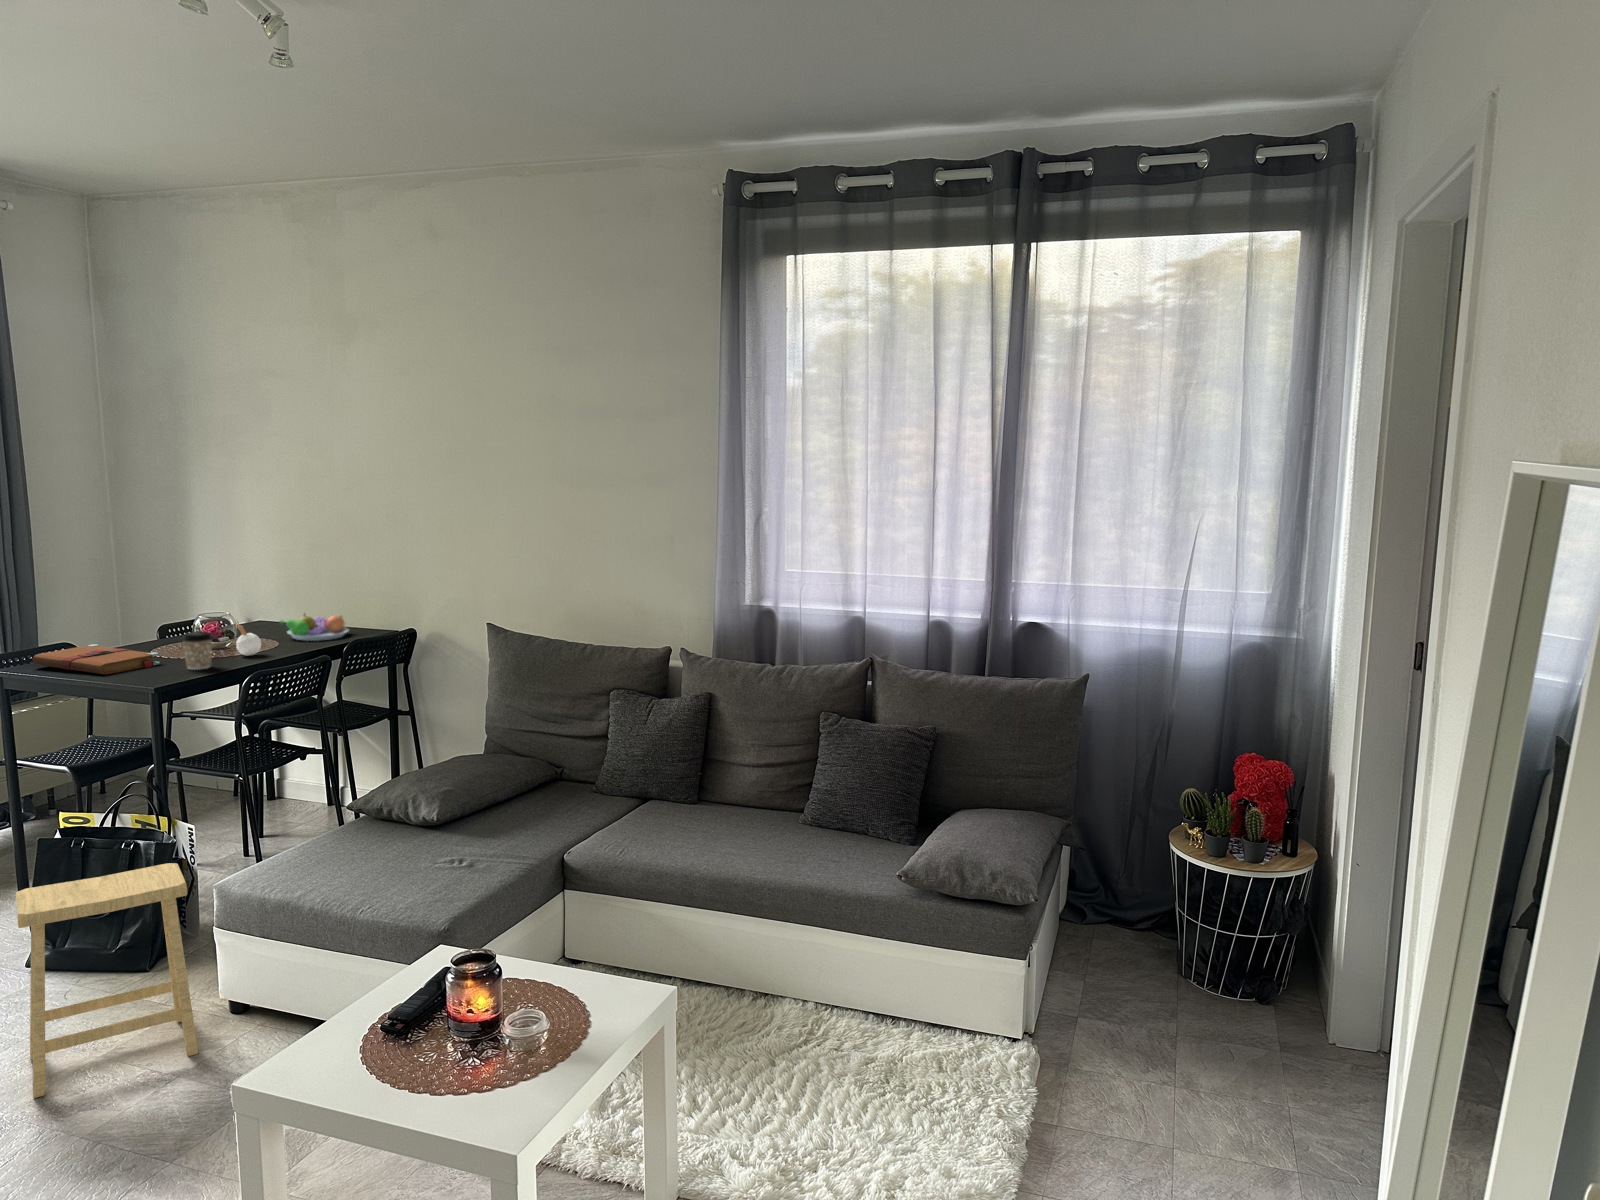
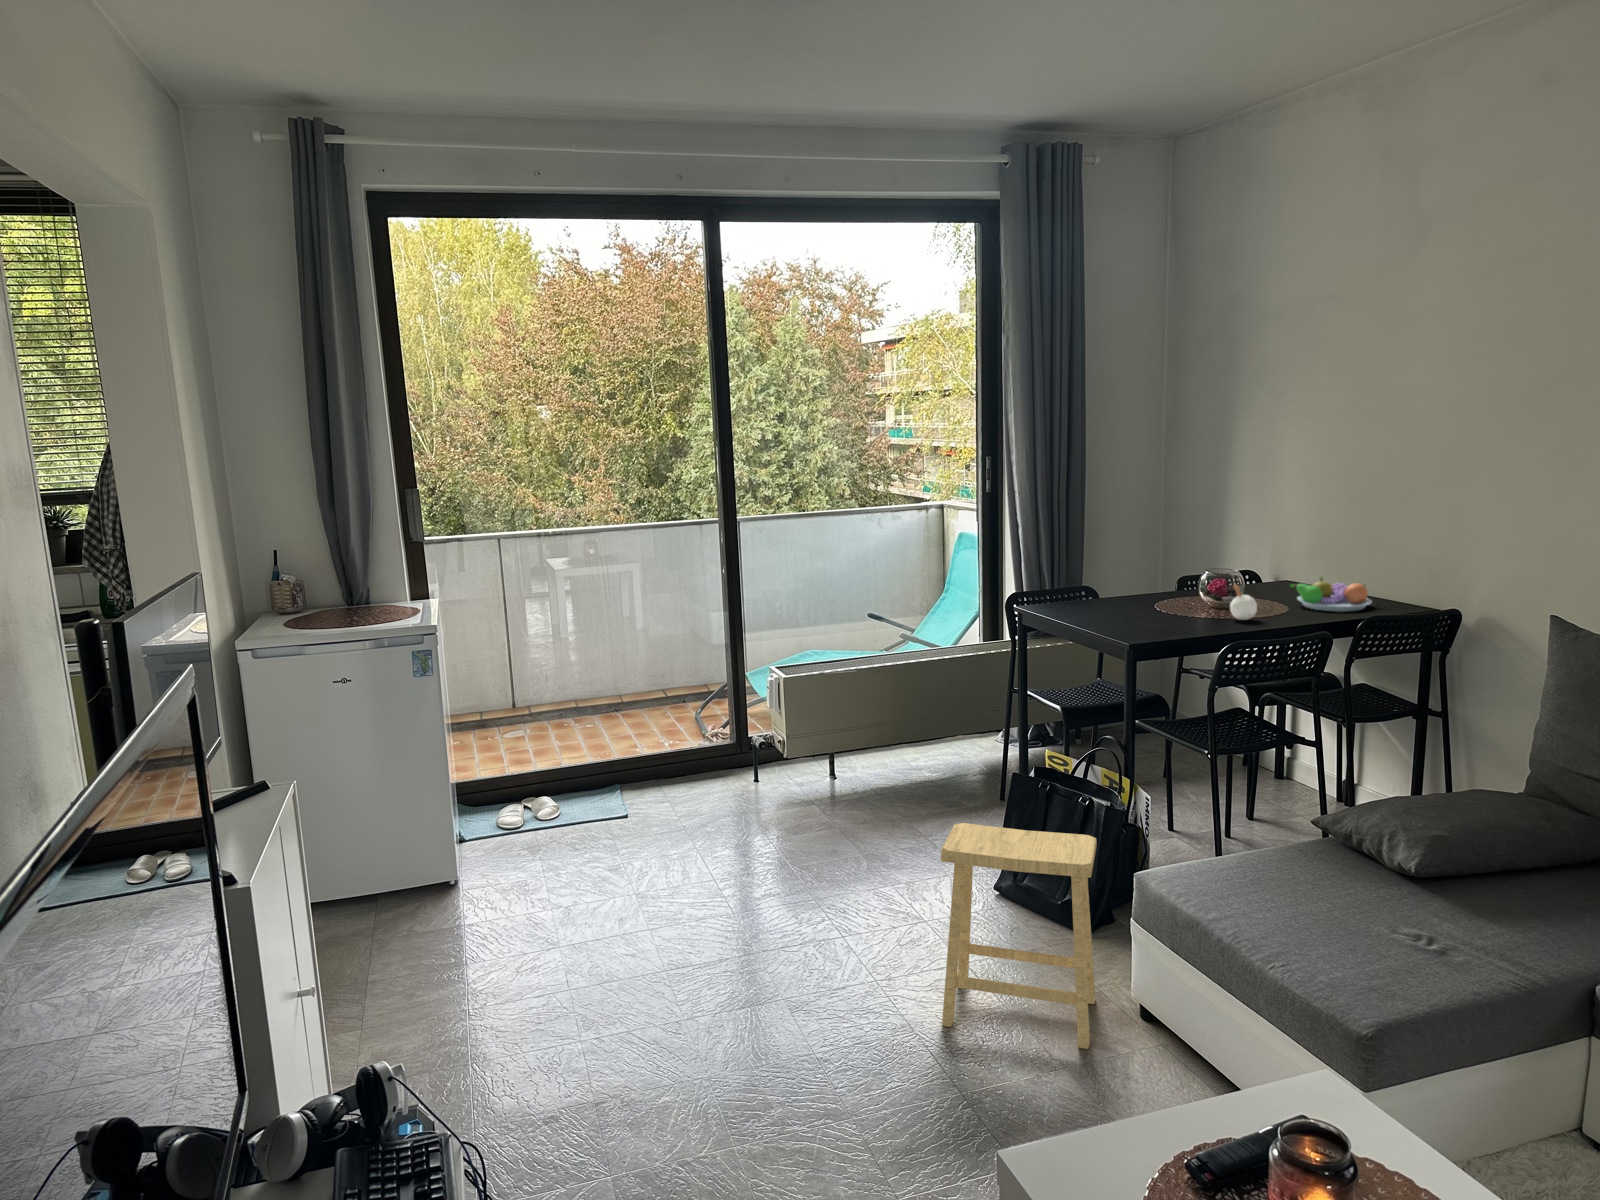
coffee cup: present [182,631,212,670] -> none [1169,588,1200,629]
book: present [32,644,160,675] -> none [1048,591,1153,623]

